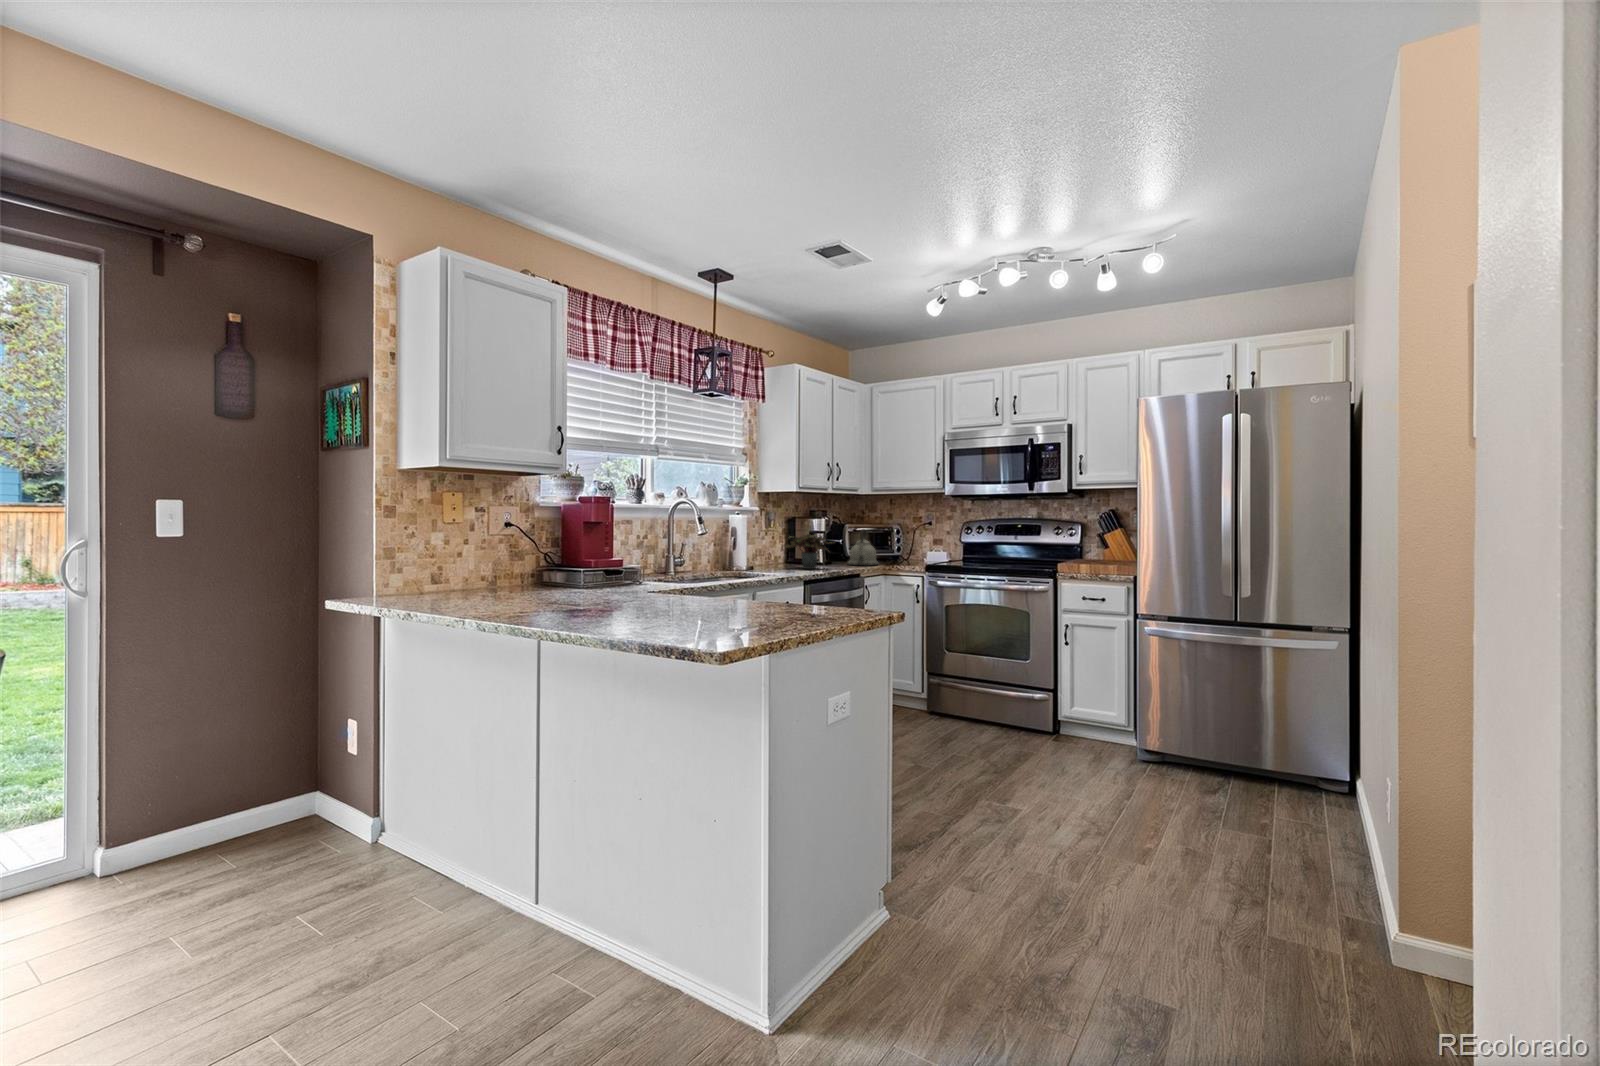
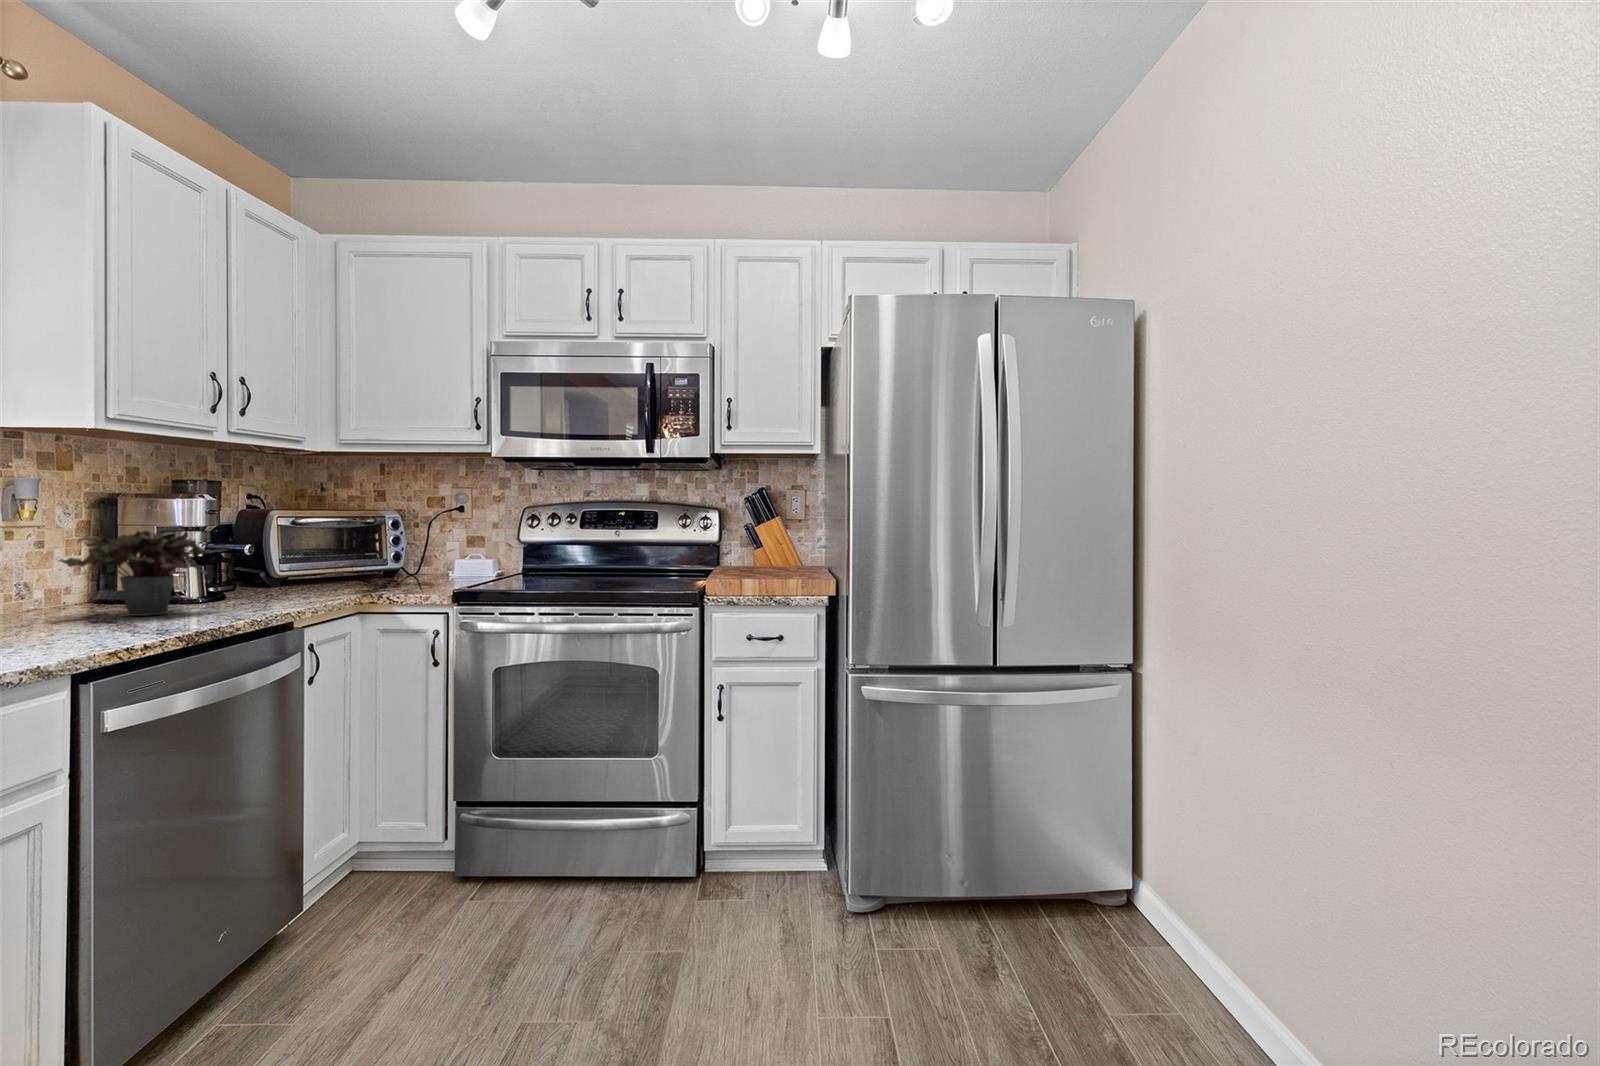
kettle: present [848,529,878,566] -> none [271,519,348,597]

